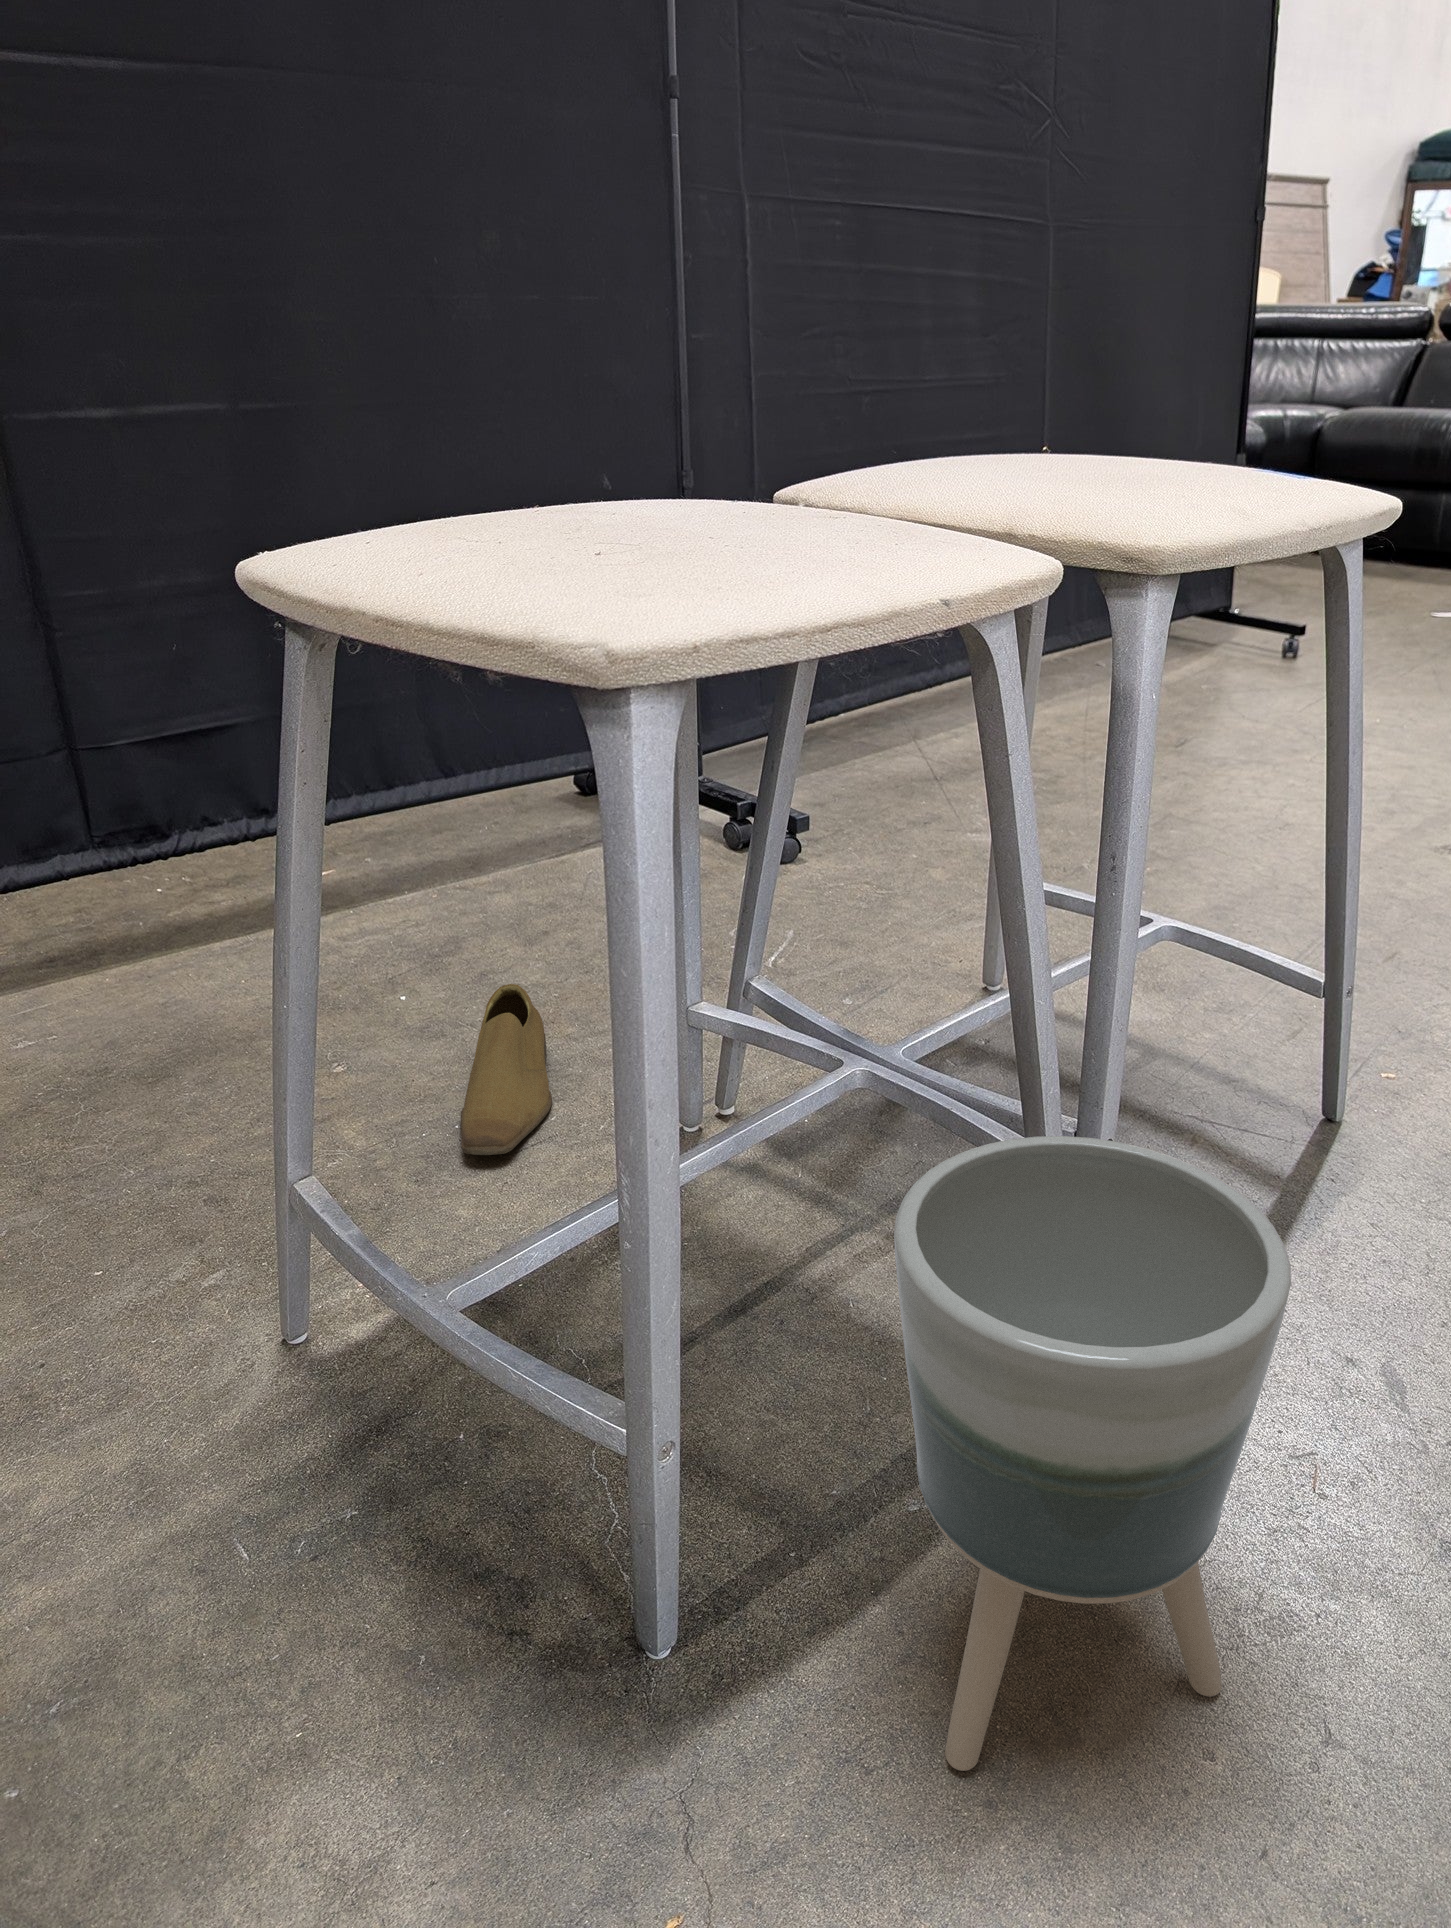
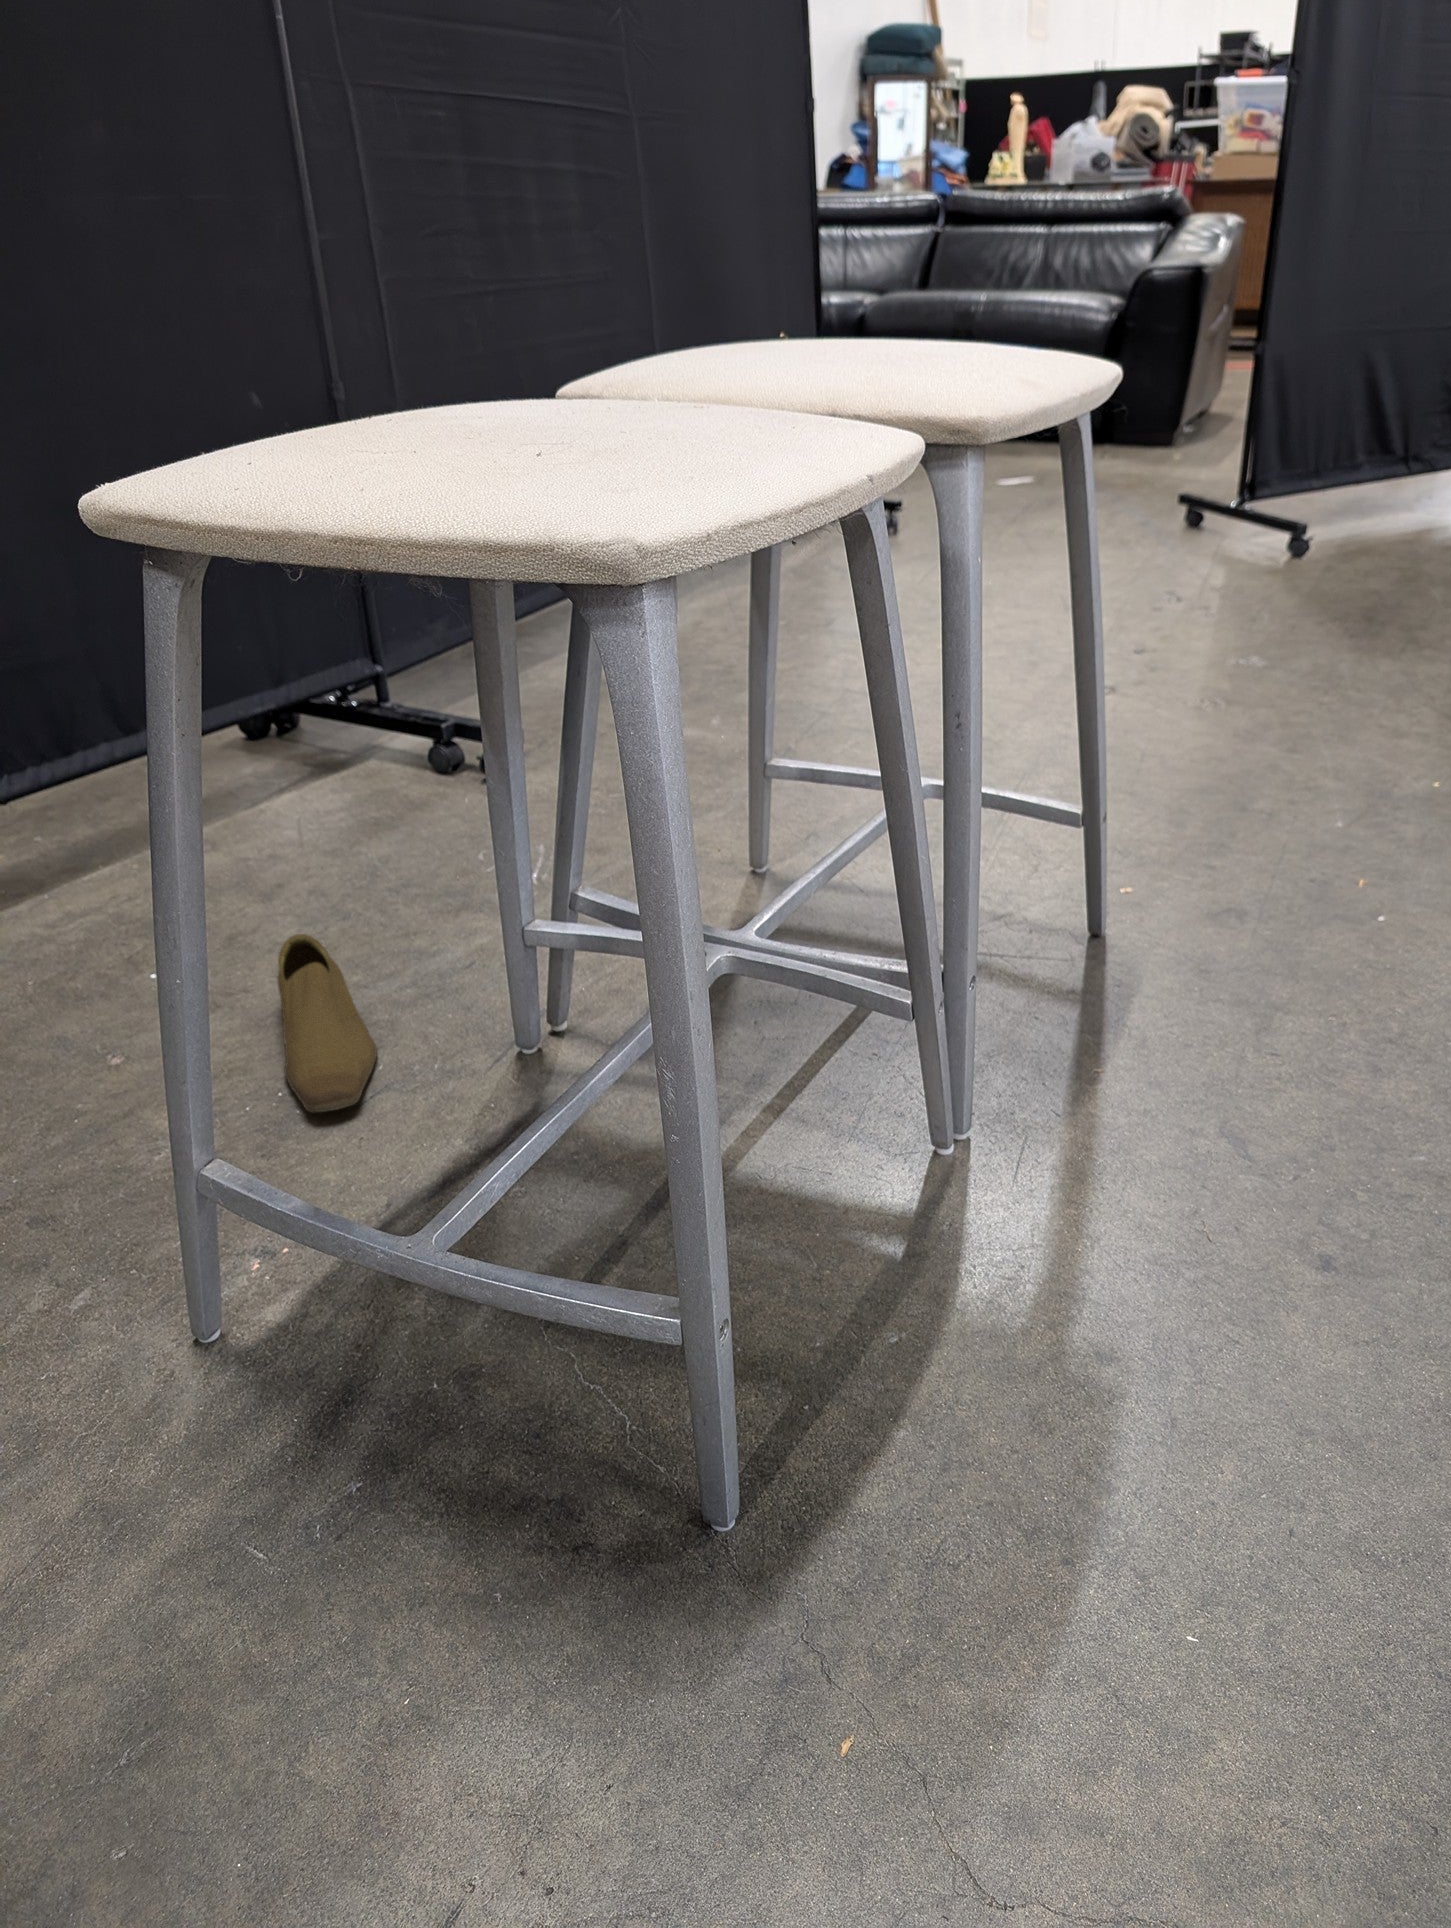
planter: present [894,1136,1291,1771] -> none [924,964,1281,1540]

